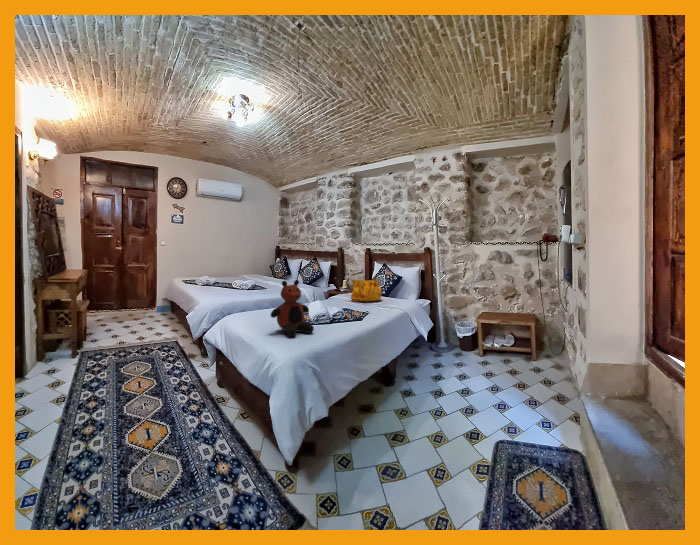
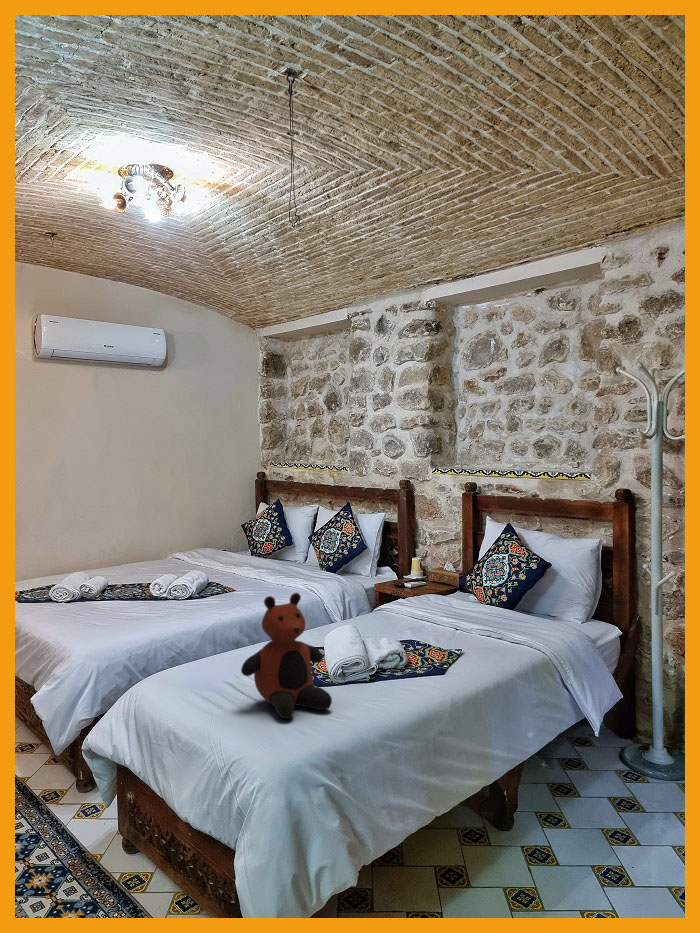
handbag: present [351,277,381,302] -> none [427,562,500,624]

